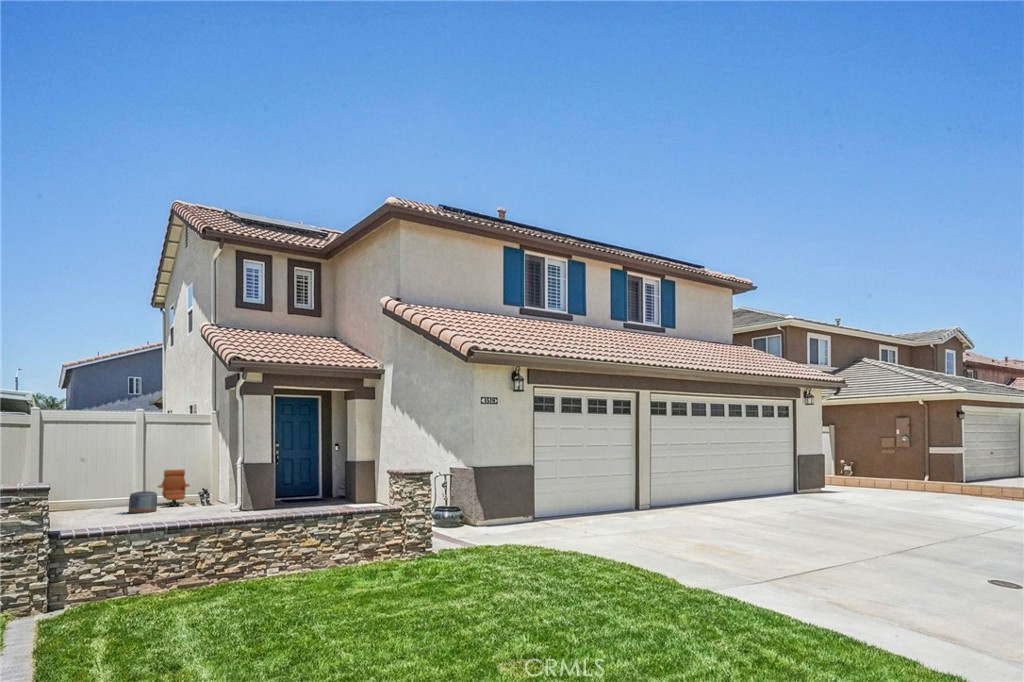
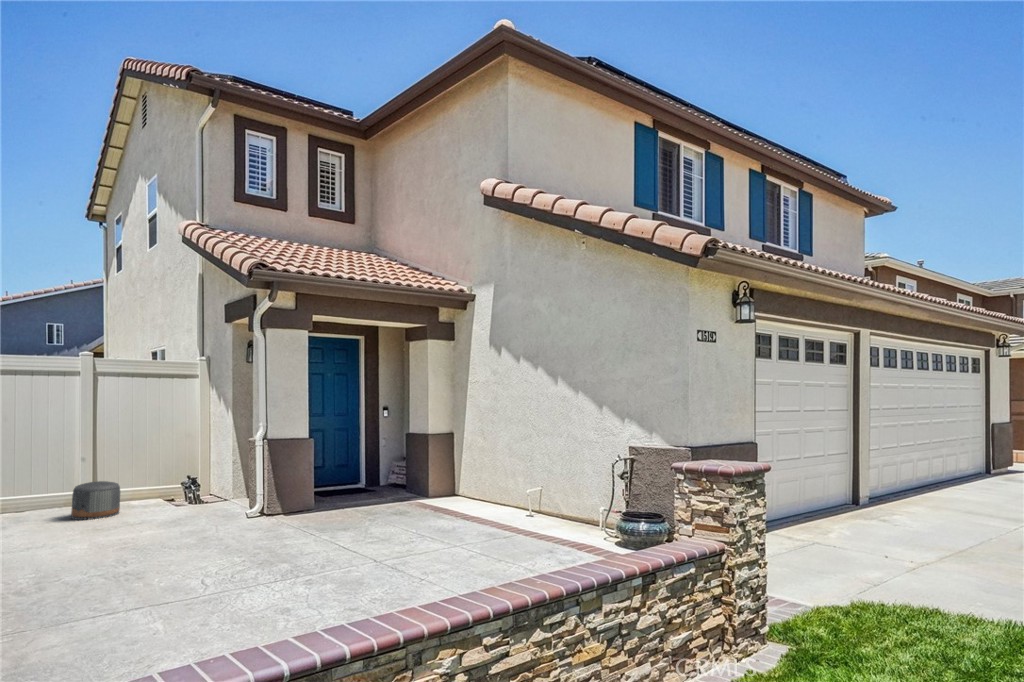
lounge chair: present [158,470,190,507] -> none [115,443,166,505]

